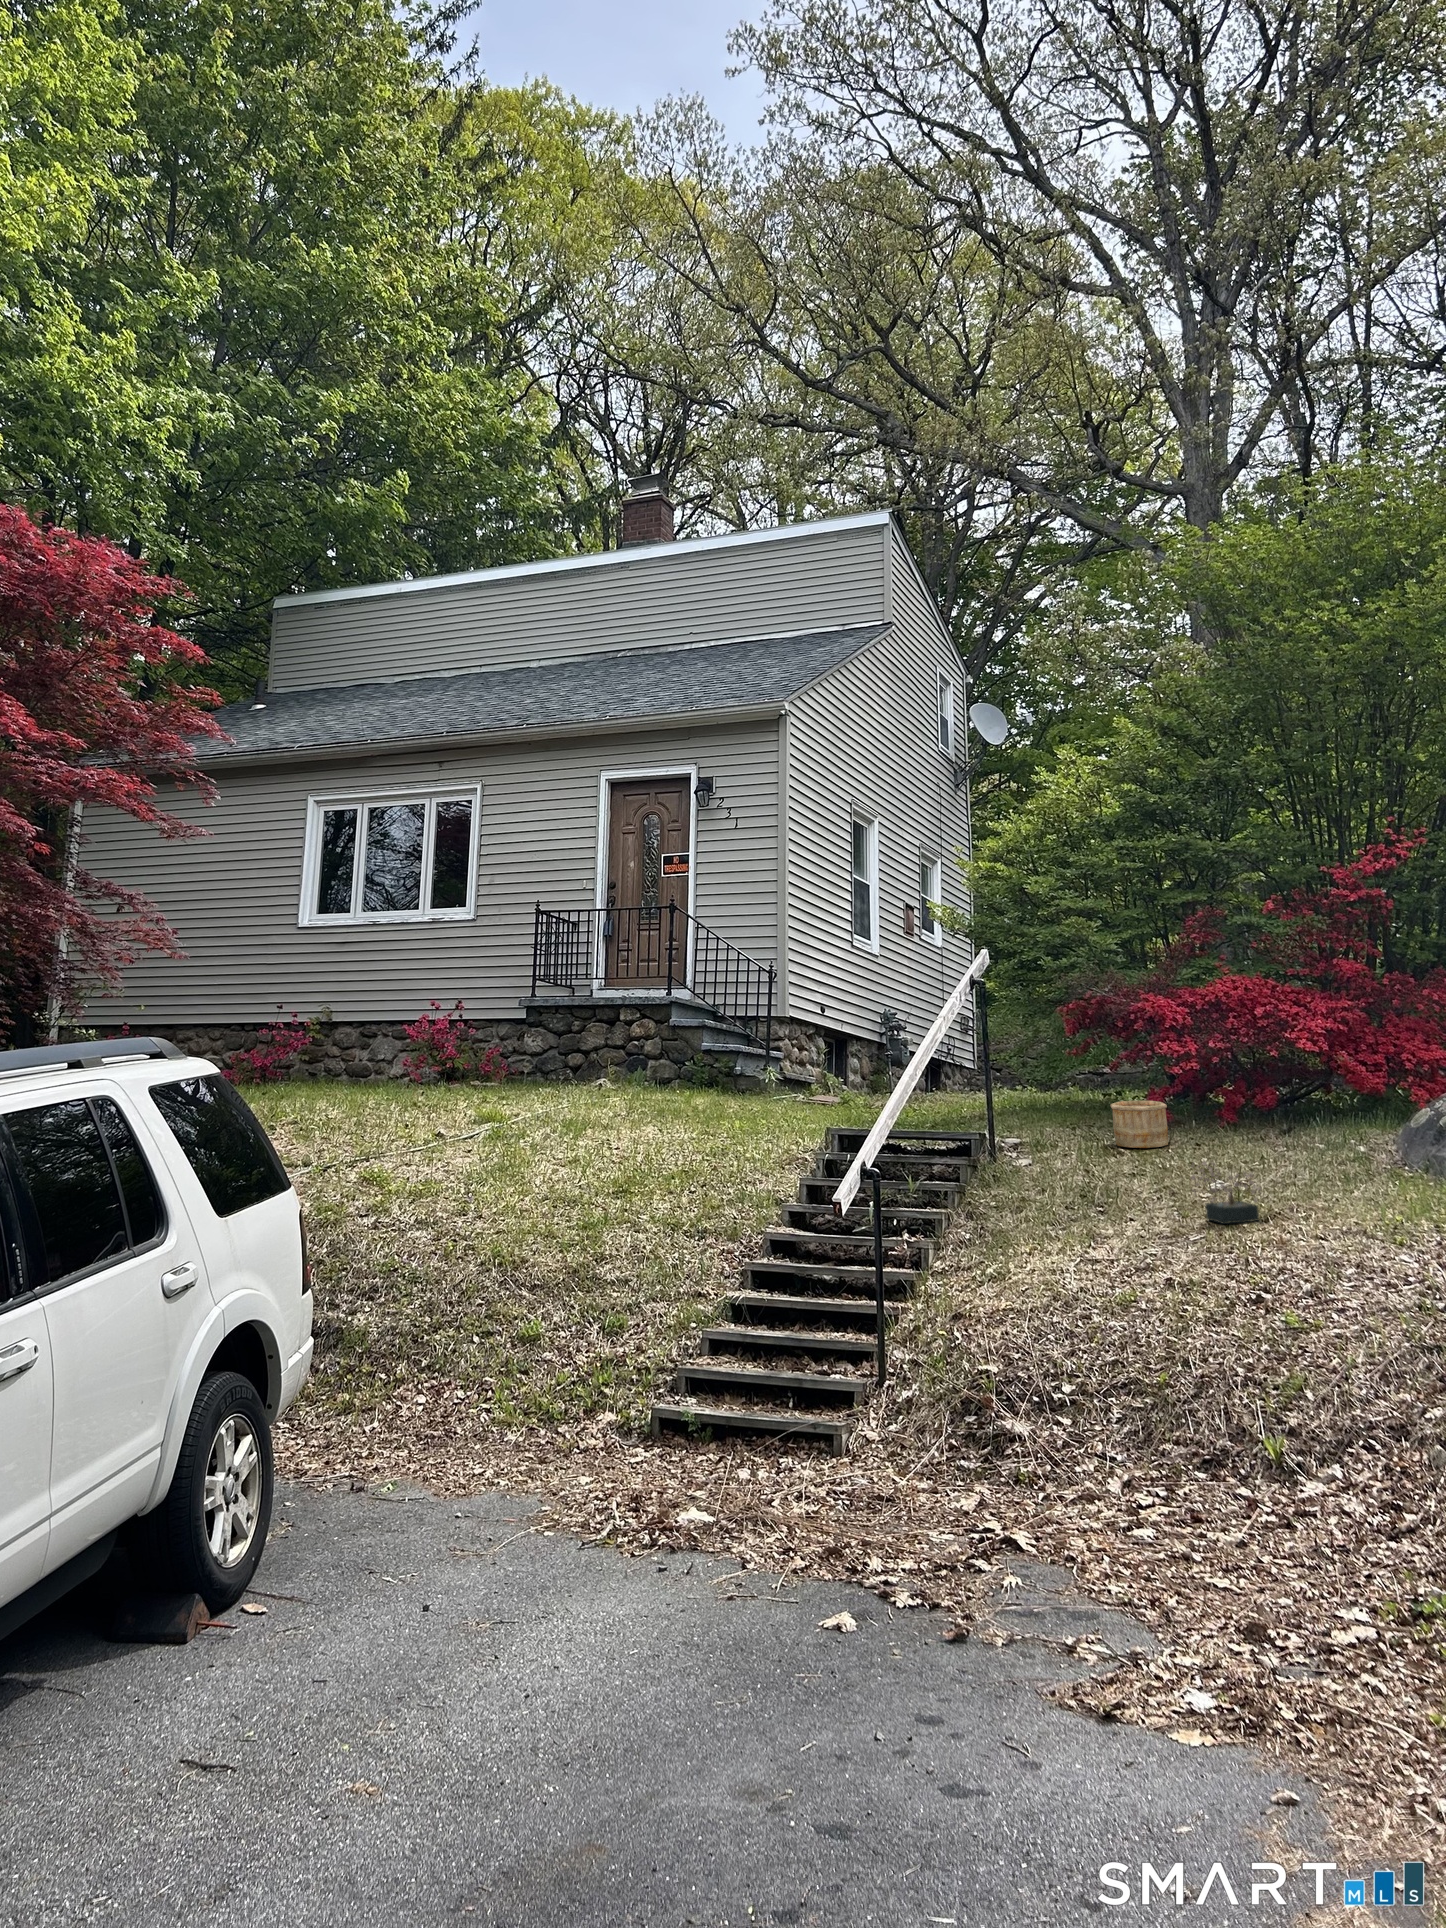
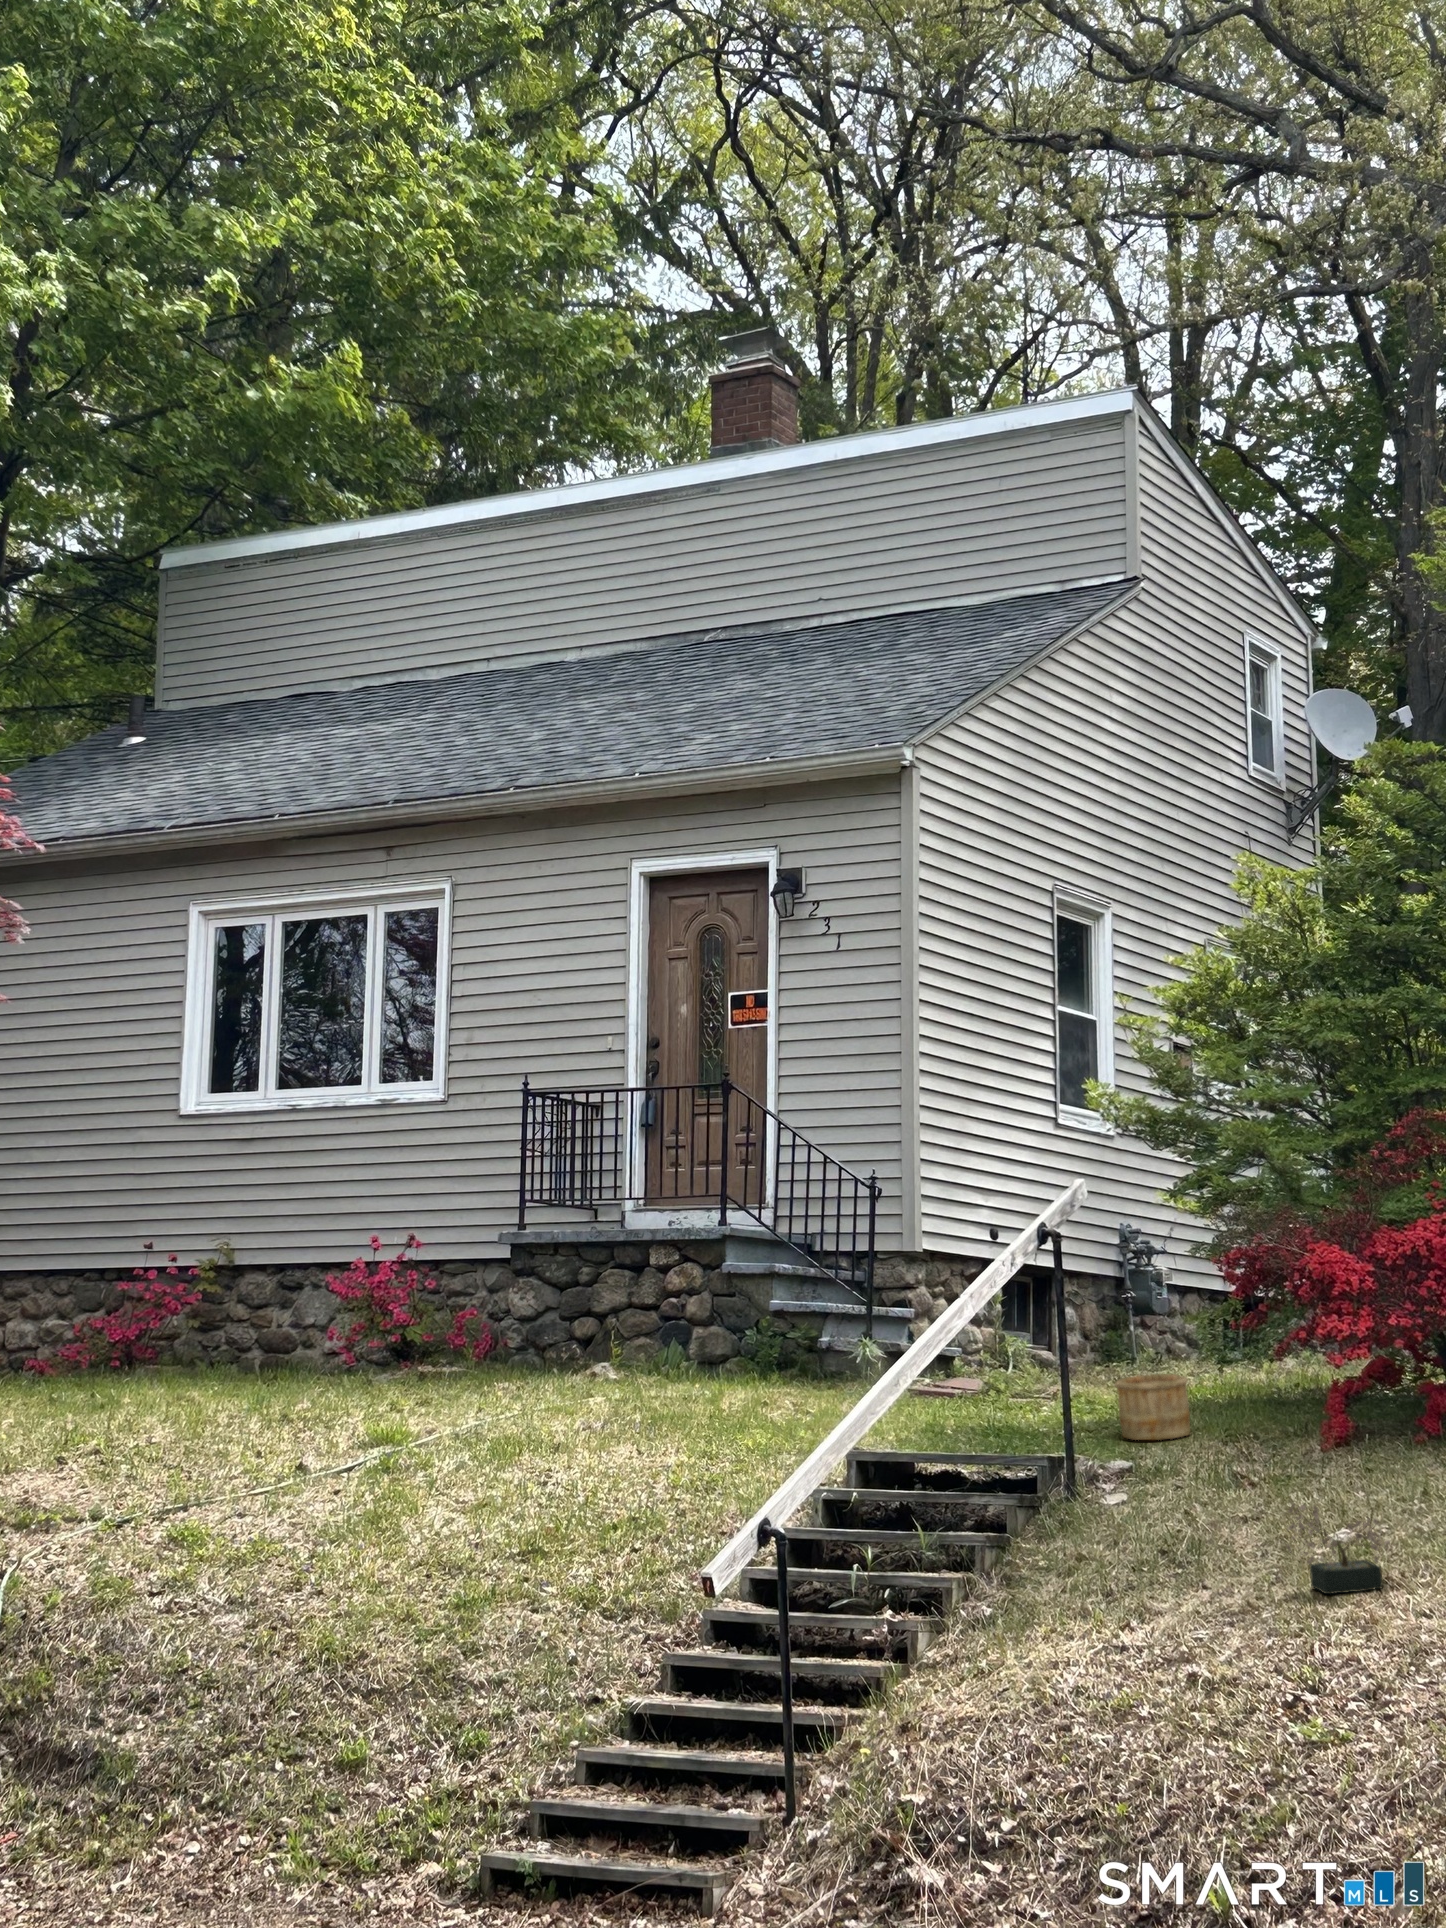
wooden bucket: present [1110,1100,1168,1148] -> present [1115,1374,1190,1440]

